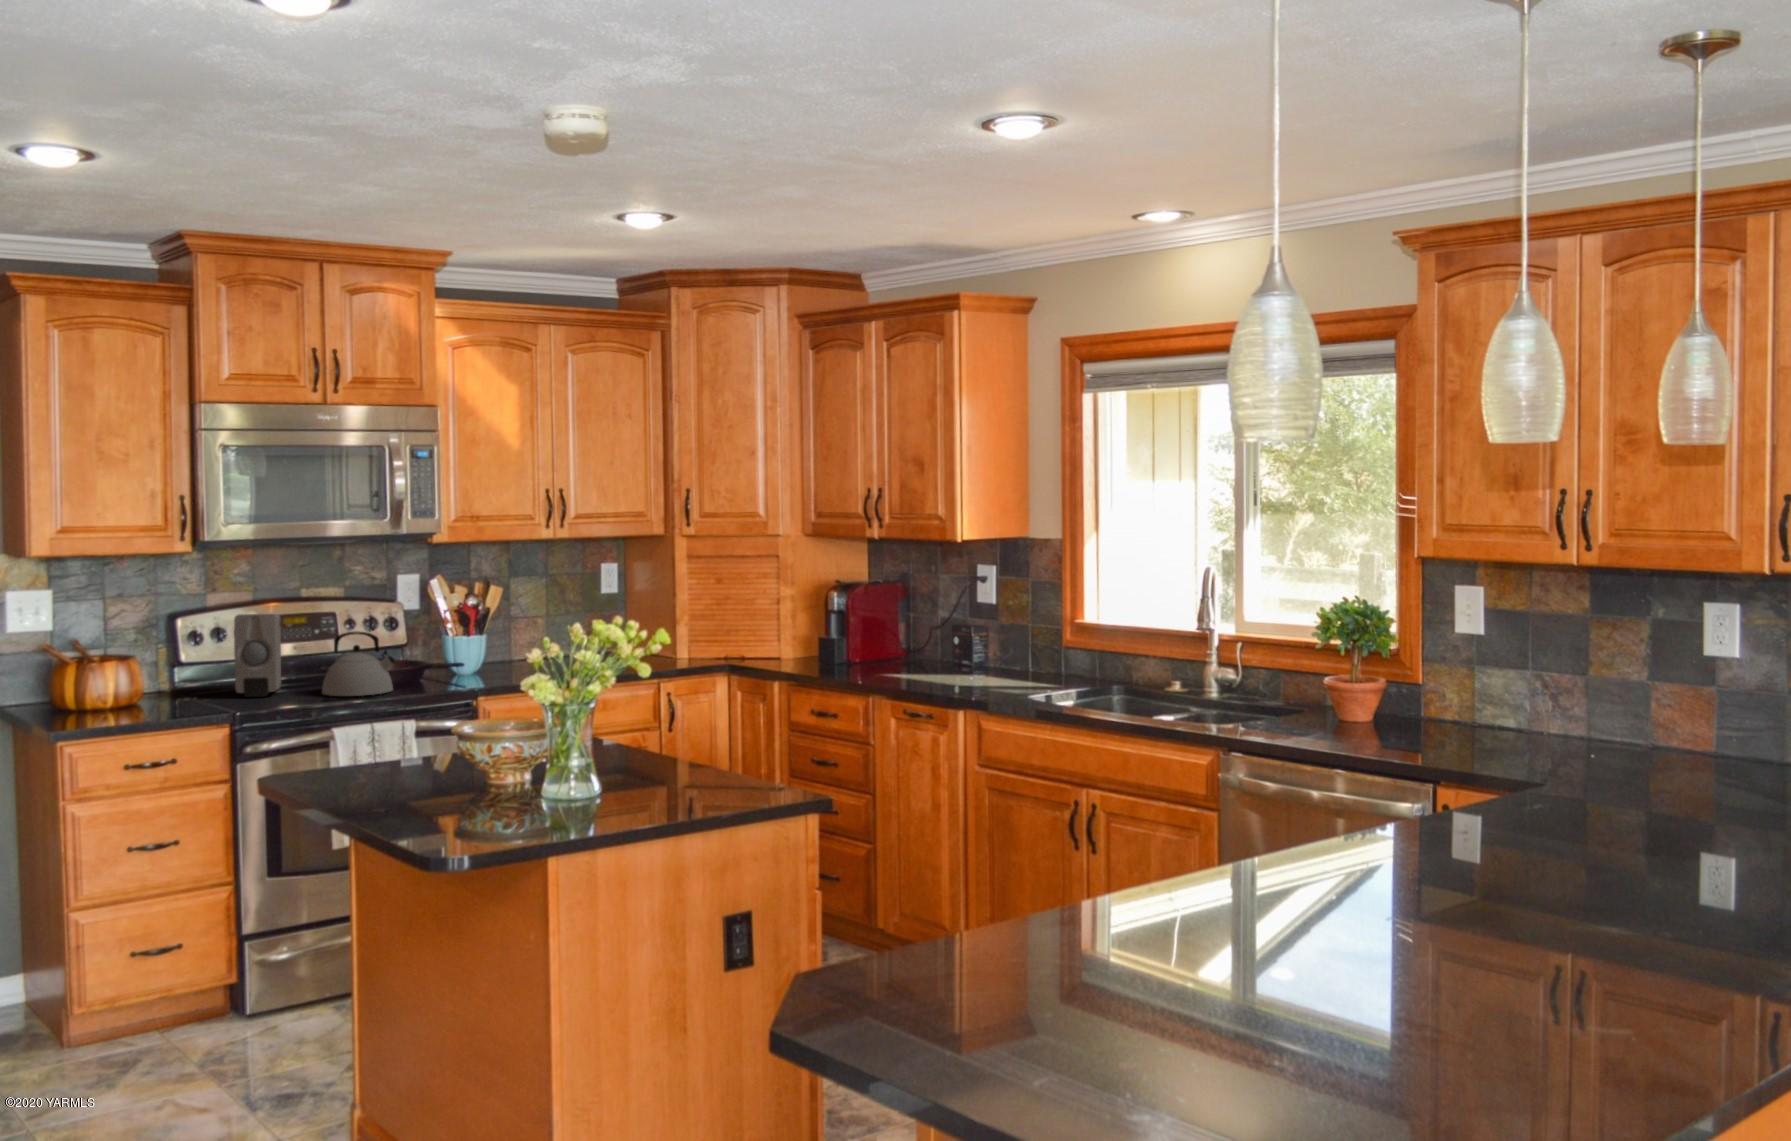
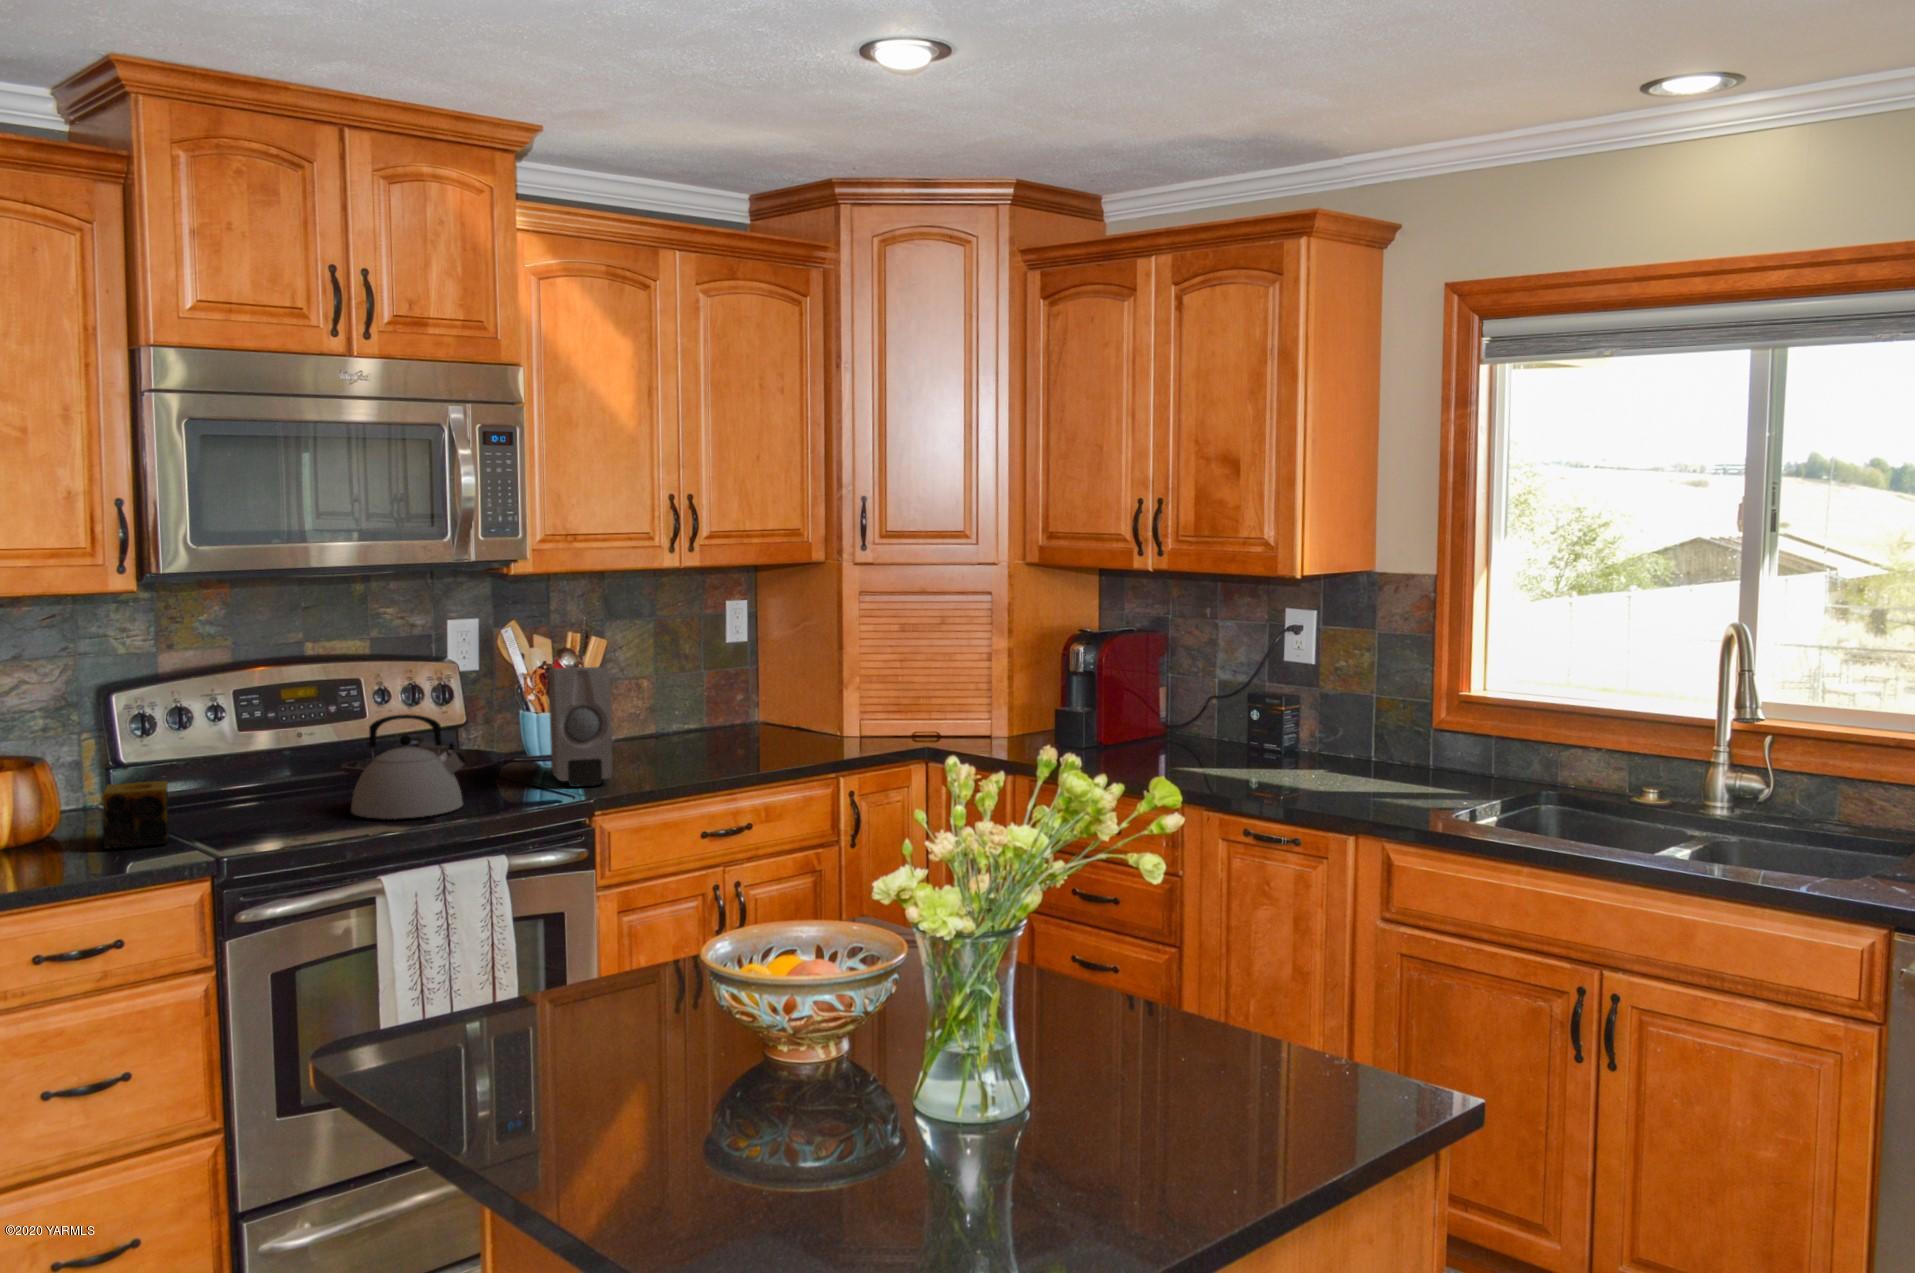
soap dispenser: present [234,614,282,697] -> present [548,667,613,787]
candle: none [169,669,209,708] -> present [103,781,169,849]

